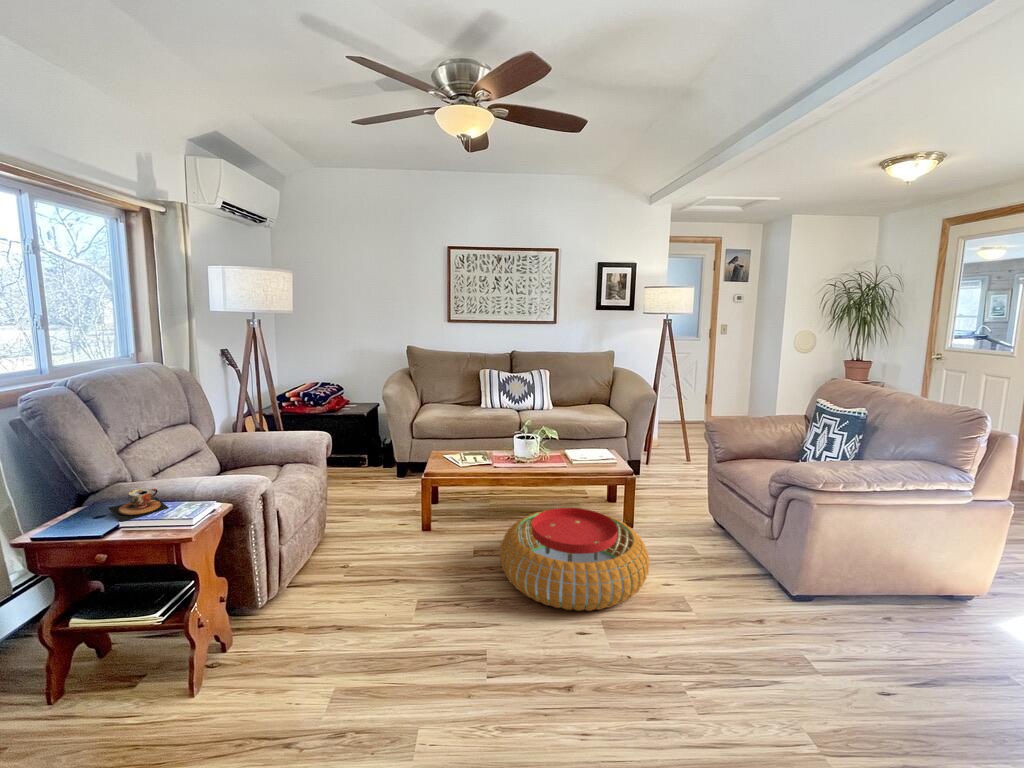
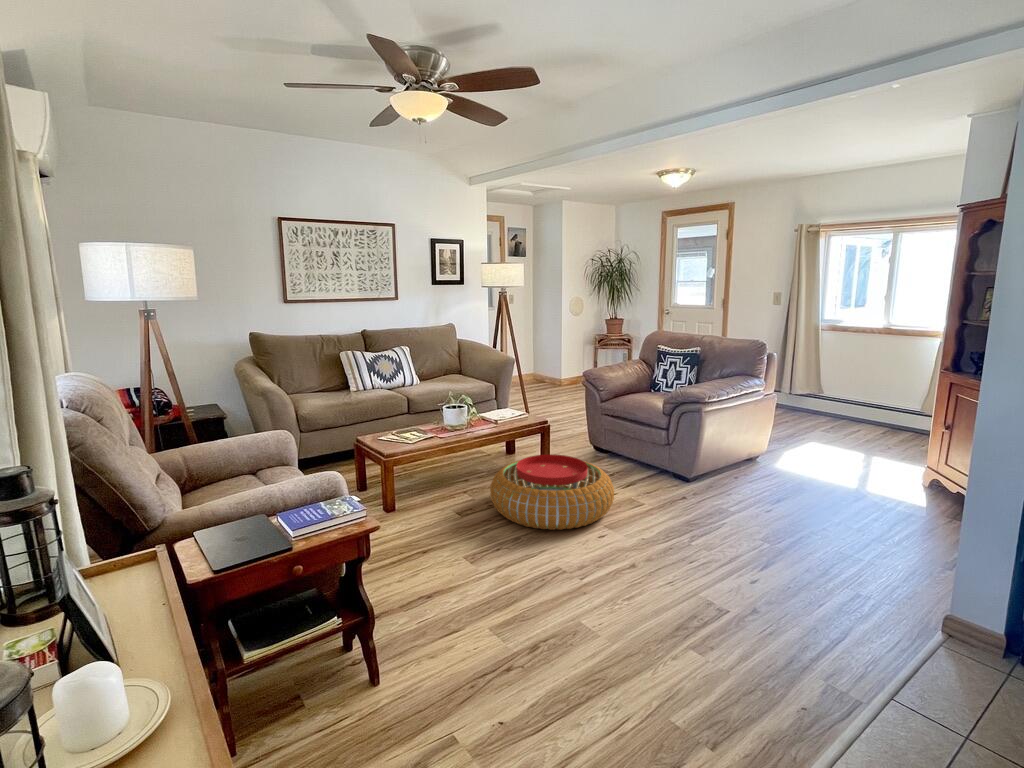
teacup: present [109,488,168,522] -> none [236,493,304,528]

